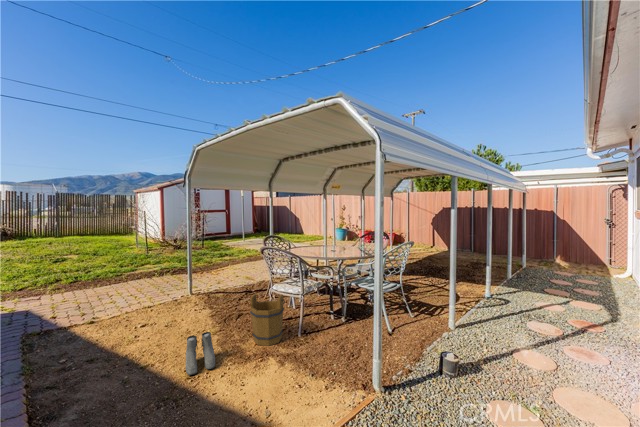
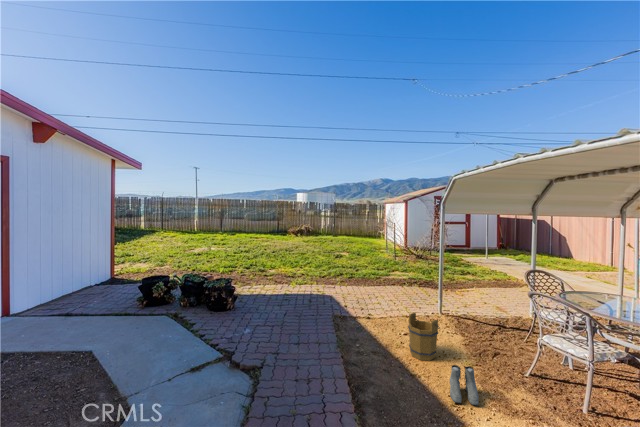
bucket: present [250,294,285,346] -> present [408,313,440,361]

